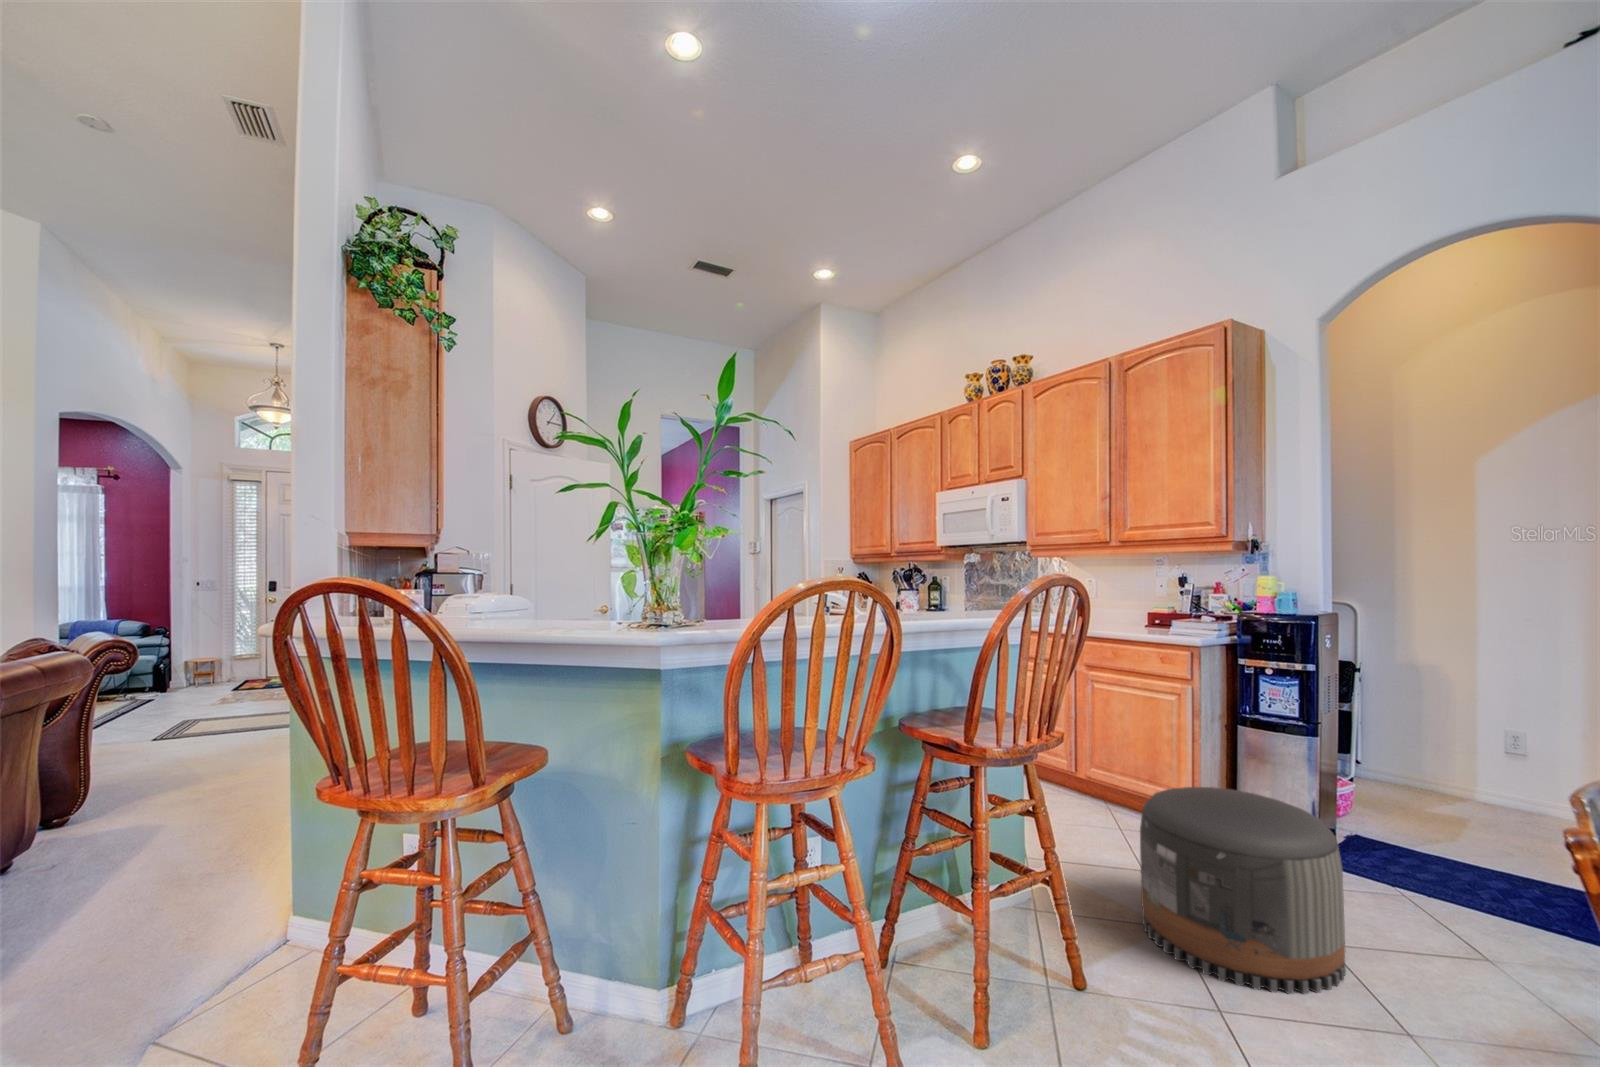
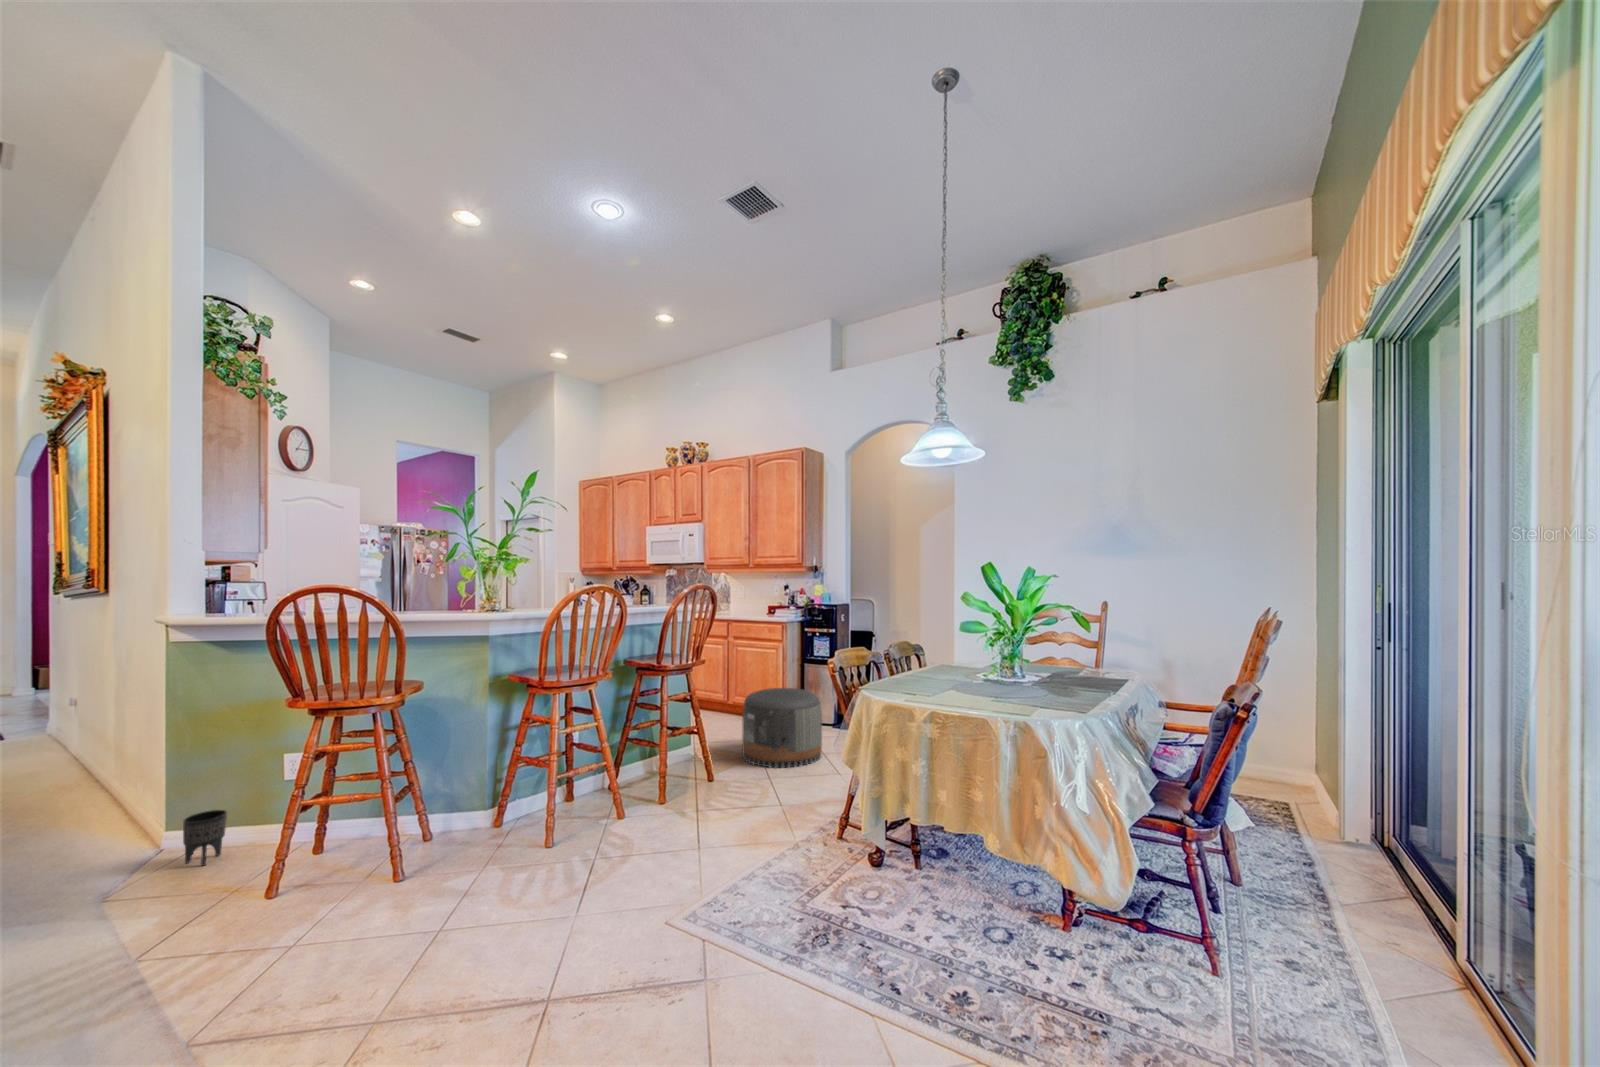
planter: none [199,924,267,1027] -> present [183,810,227,866]

